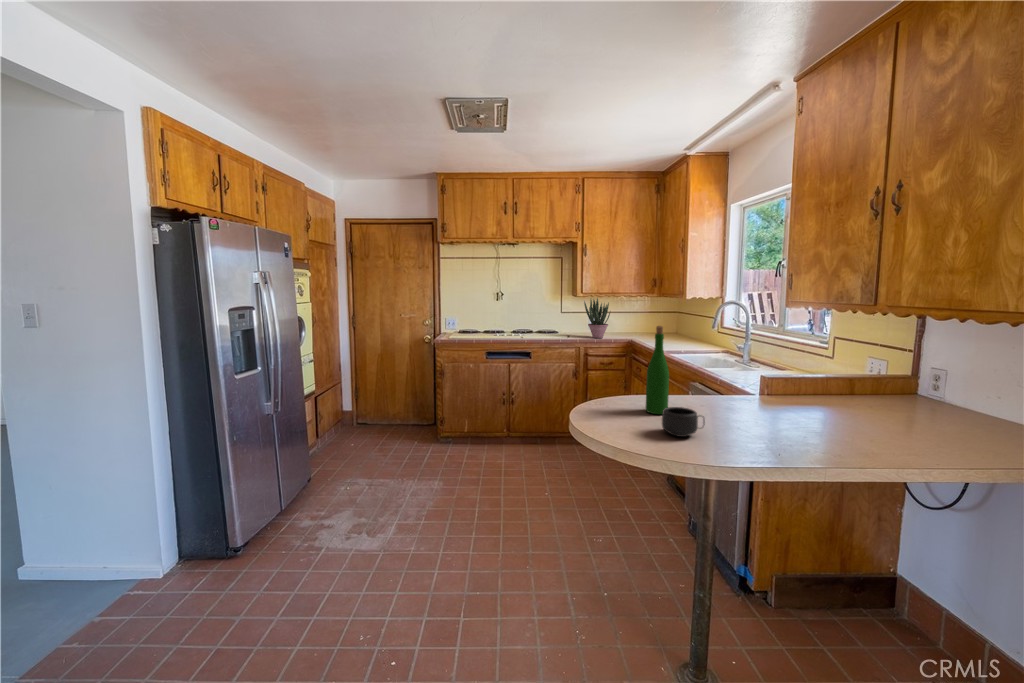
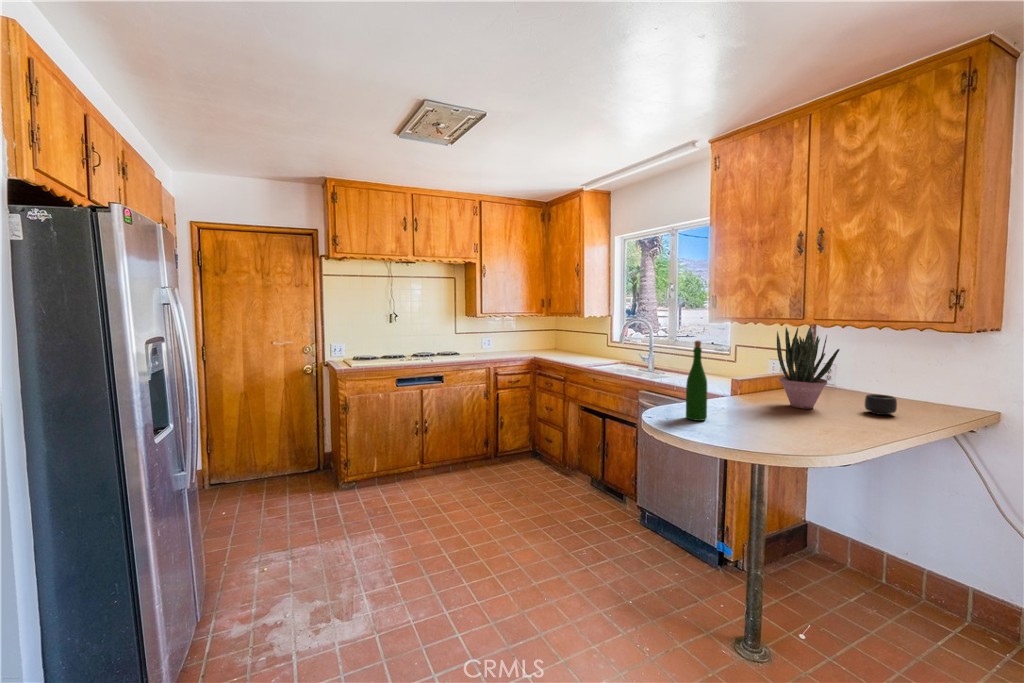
potted plant: present [584,298,610,338] -> present [777,326,839,409]
mug: present [662,407,705,437] -> present [865,394,897,415]

